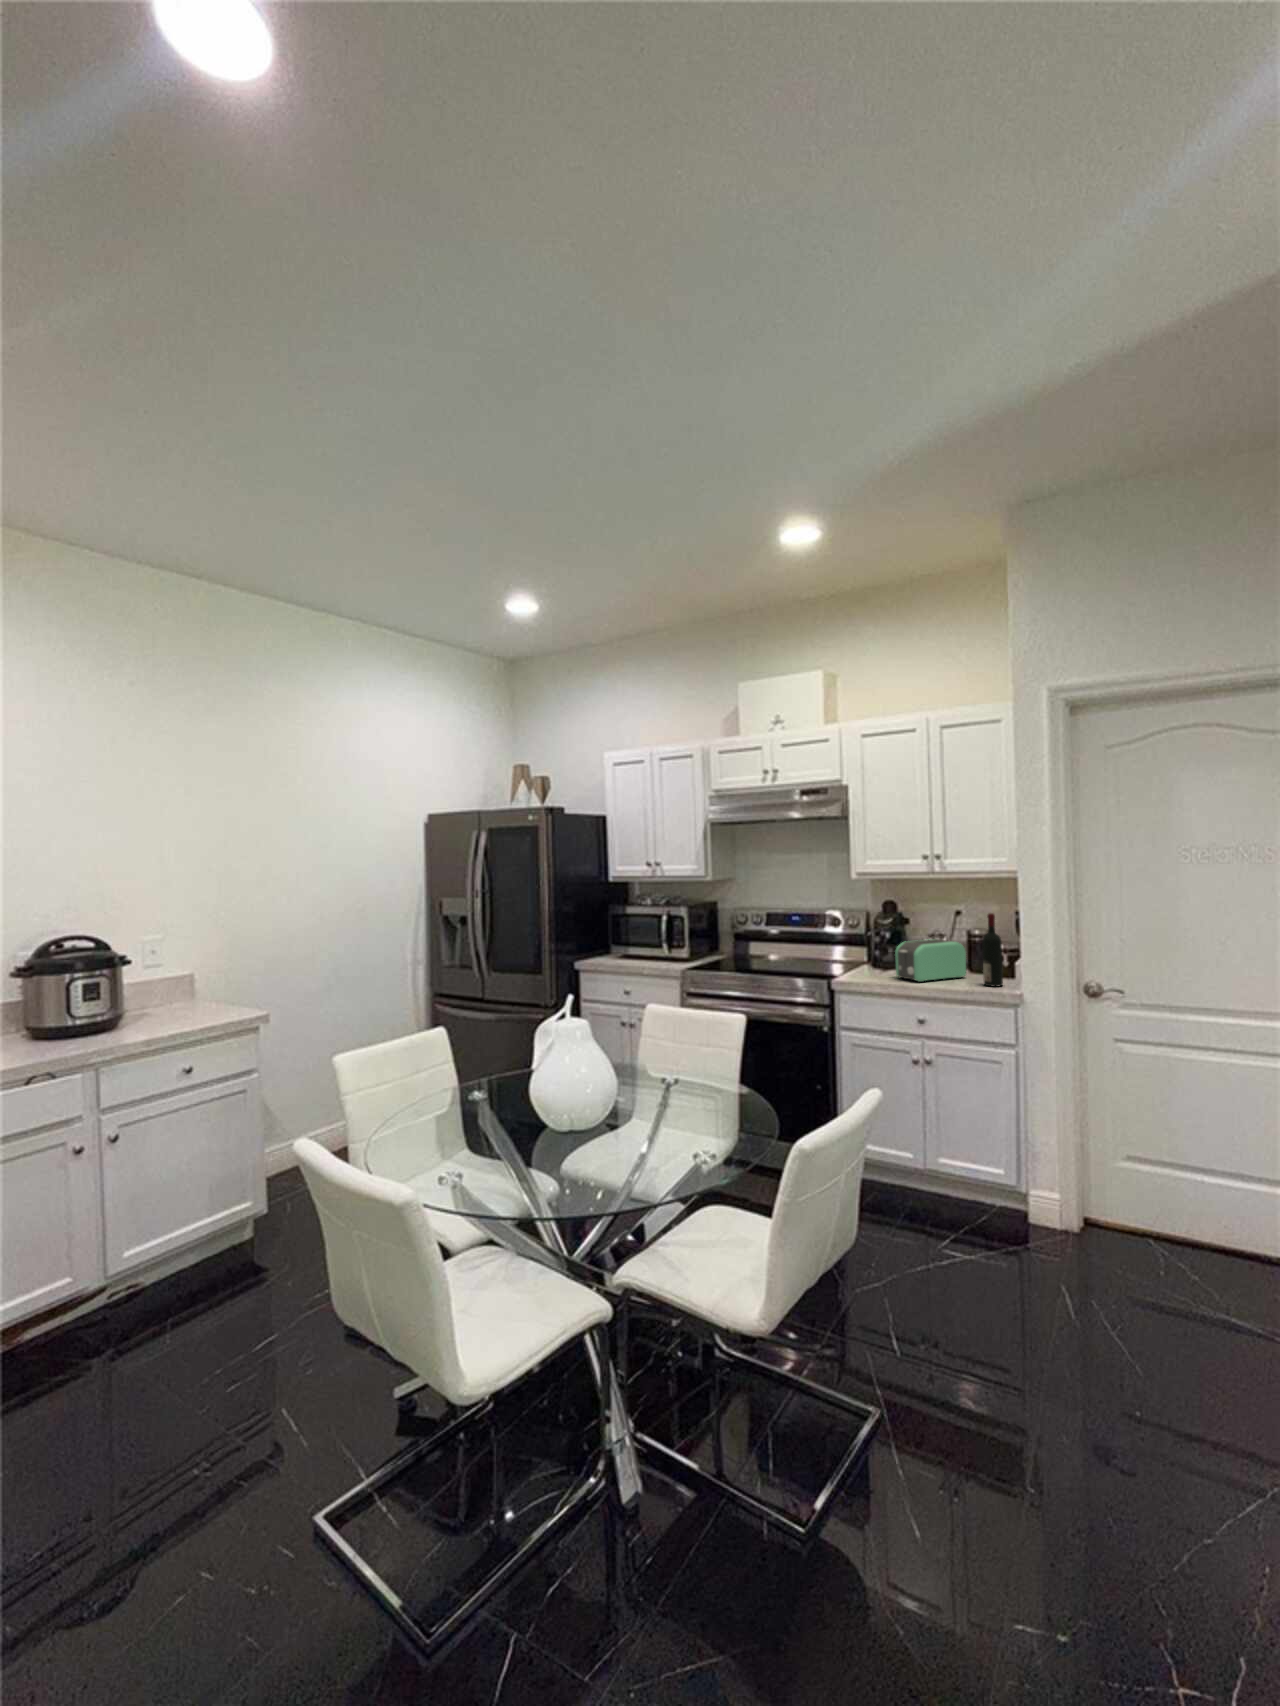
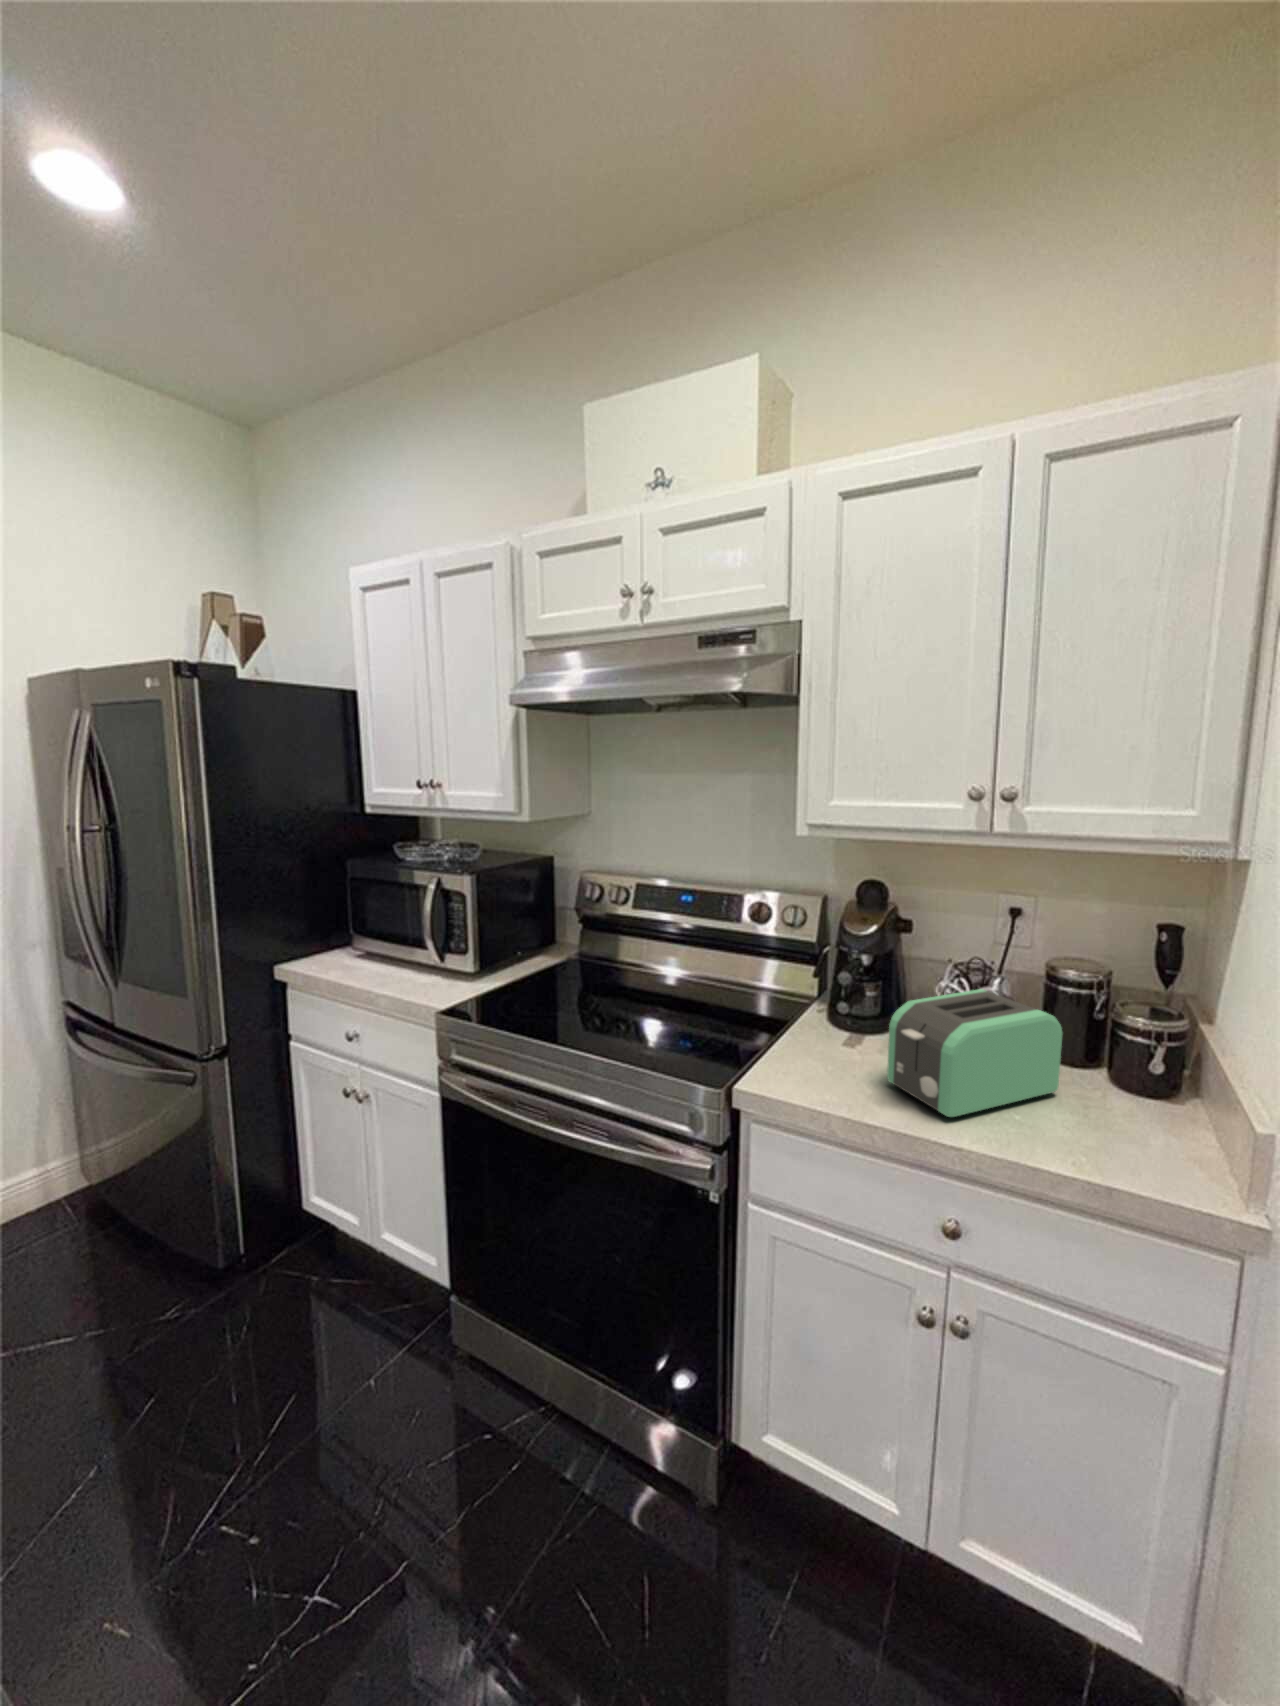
wine bottle: present [982,913,1003,987] -> none [1127,964,1198,1167]

